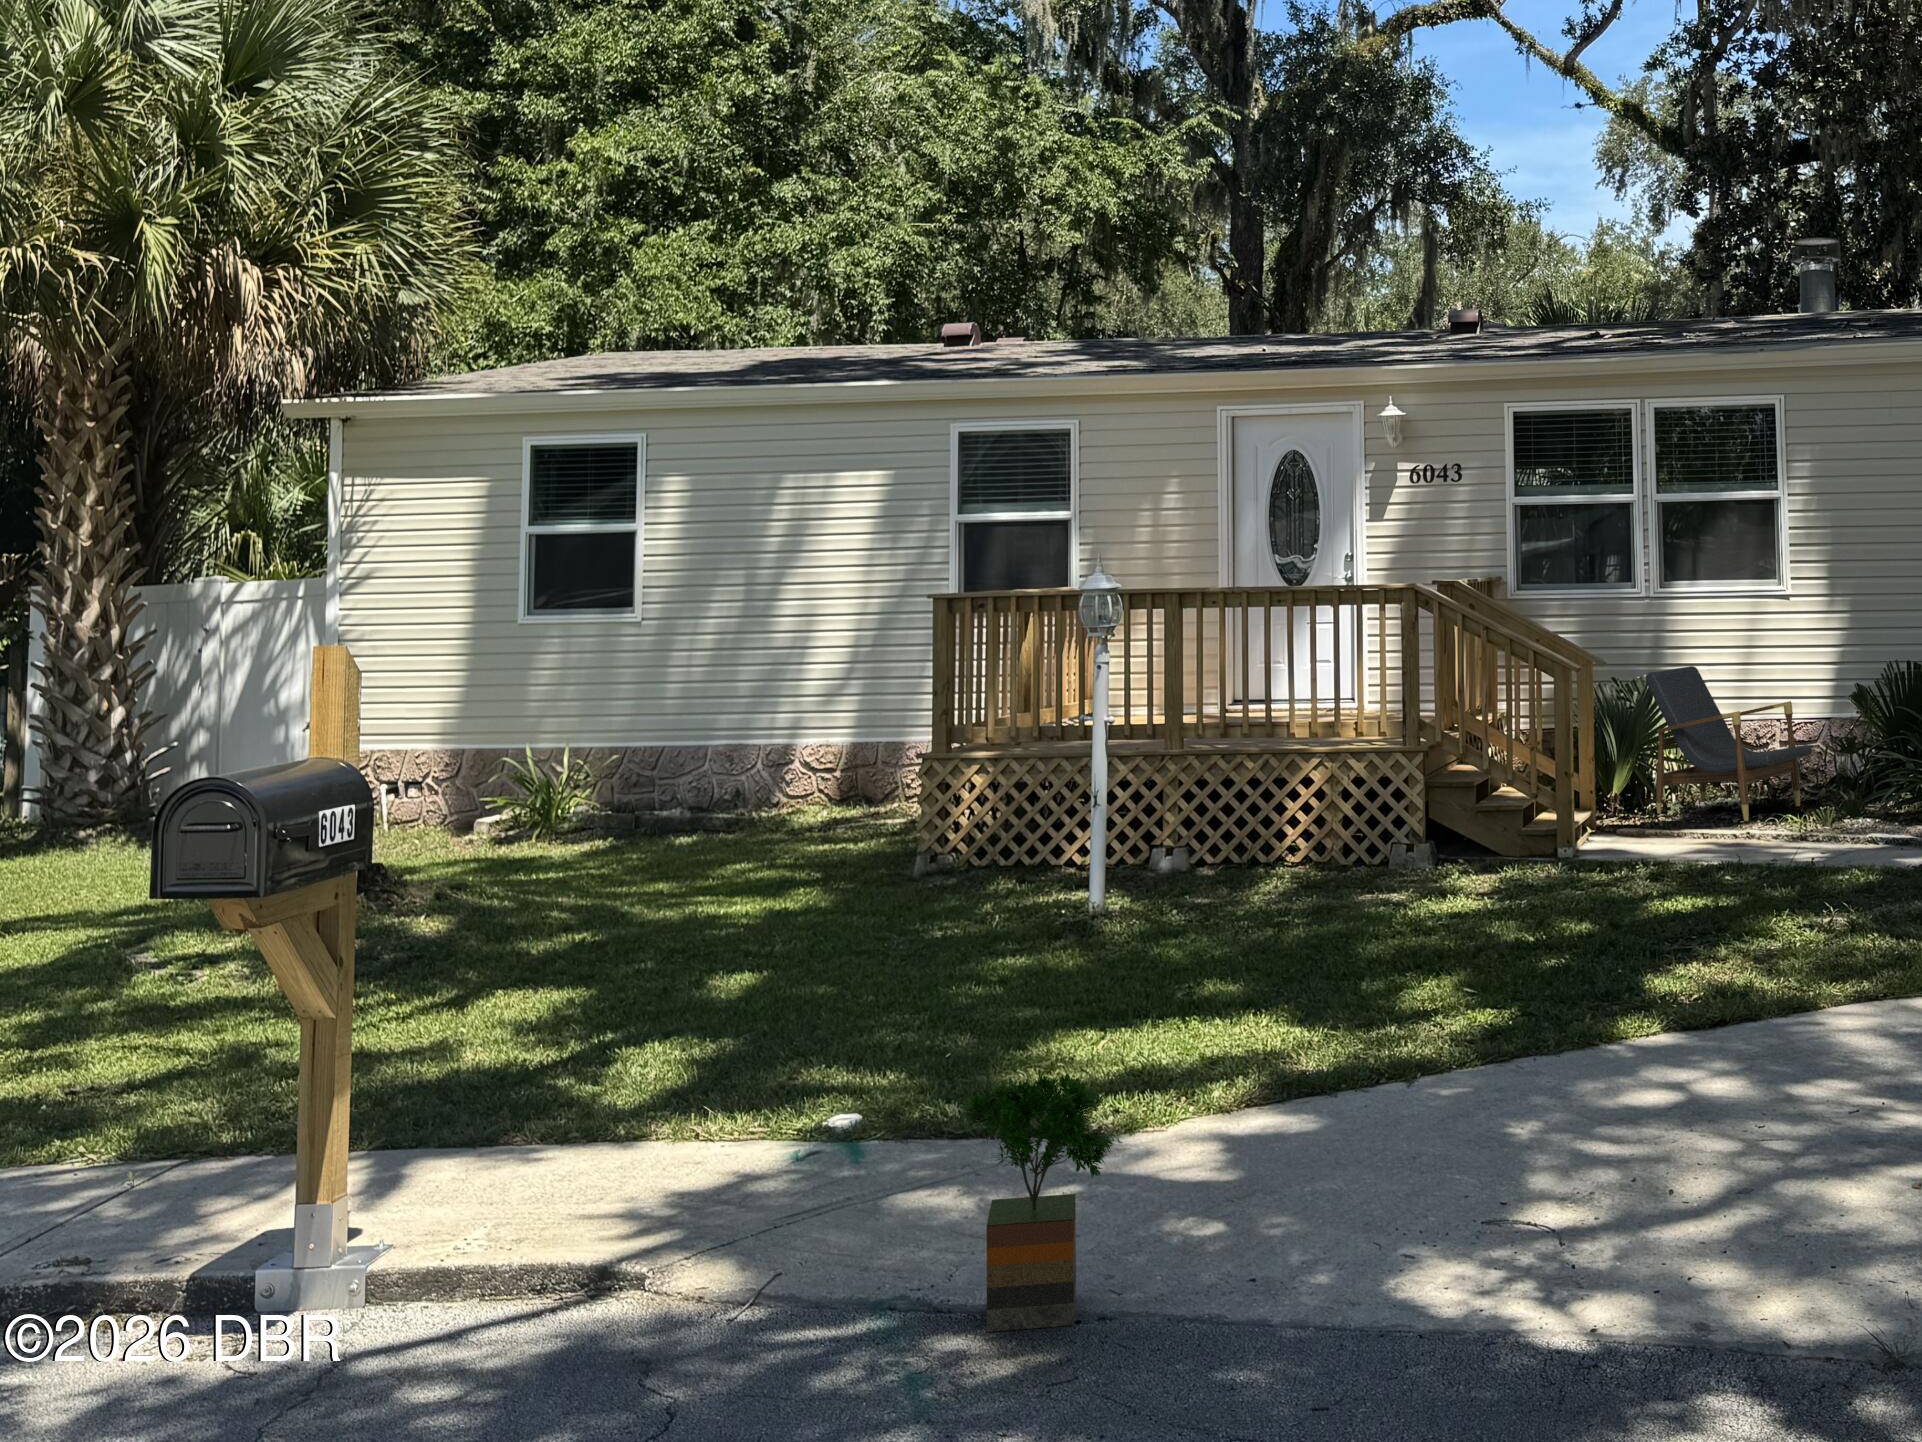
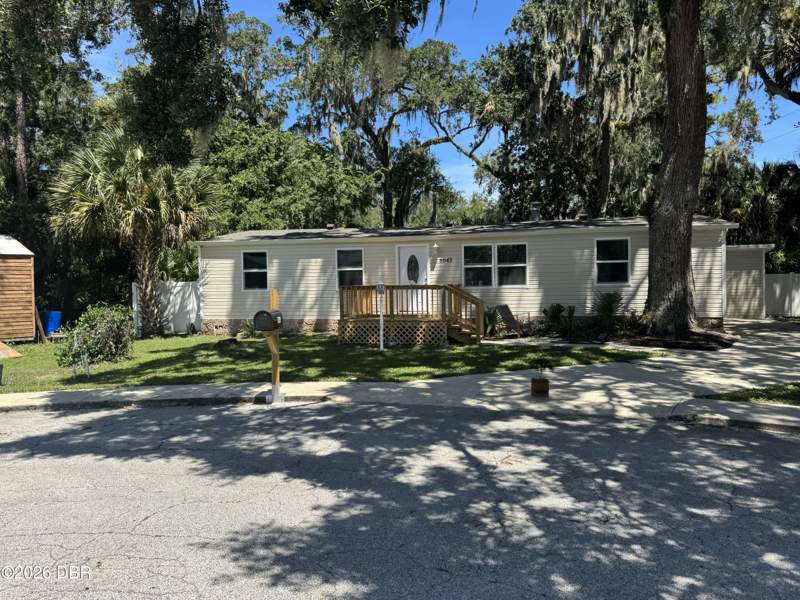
potted tree: present [960,1074,1114,1332] -> present [528,358,554,397]

